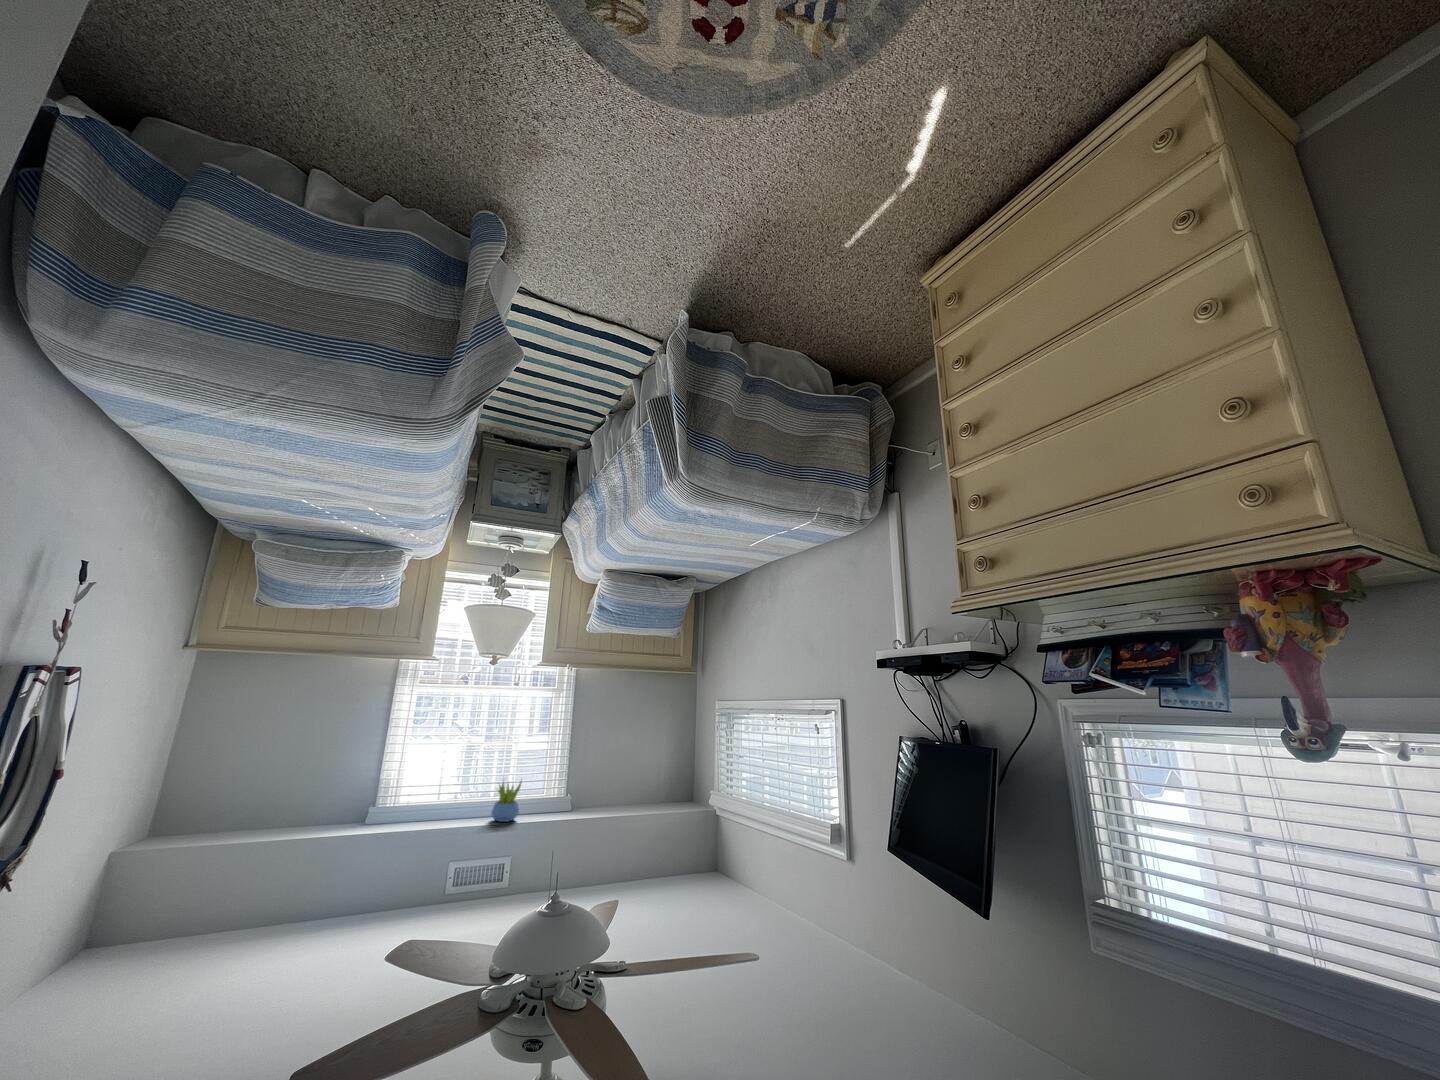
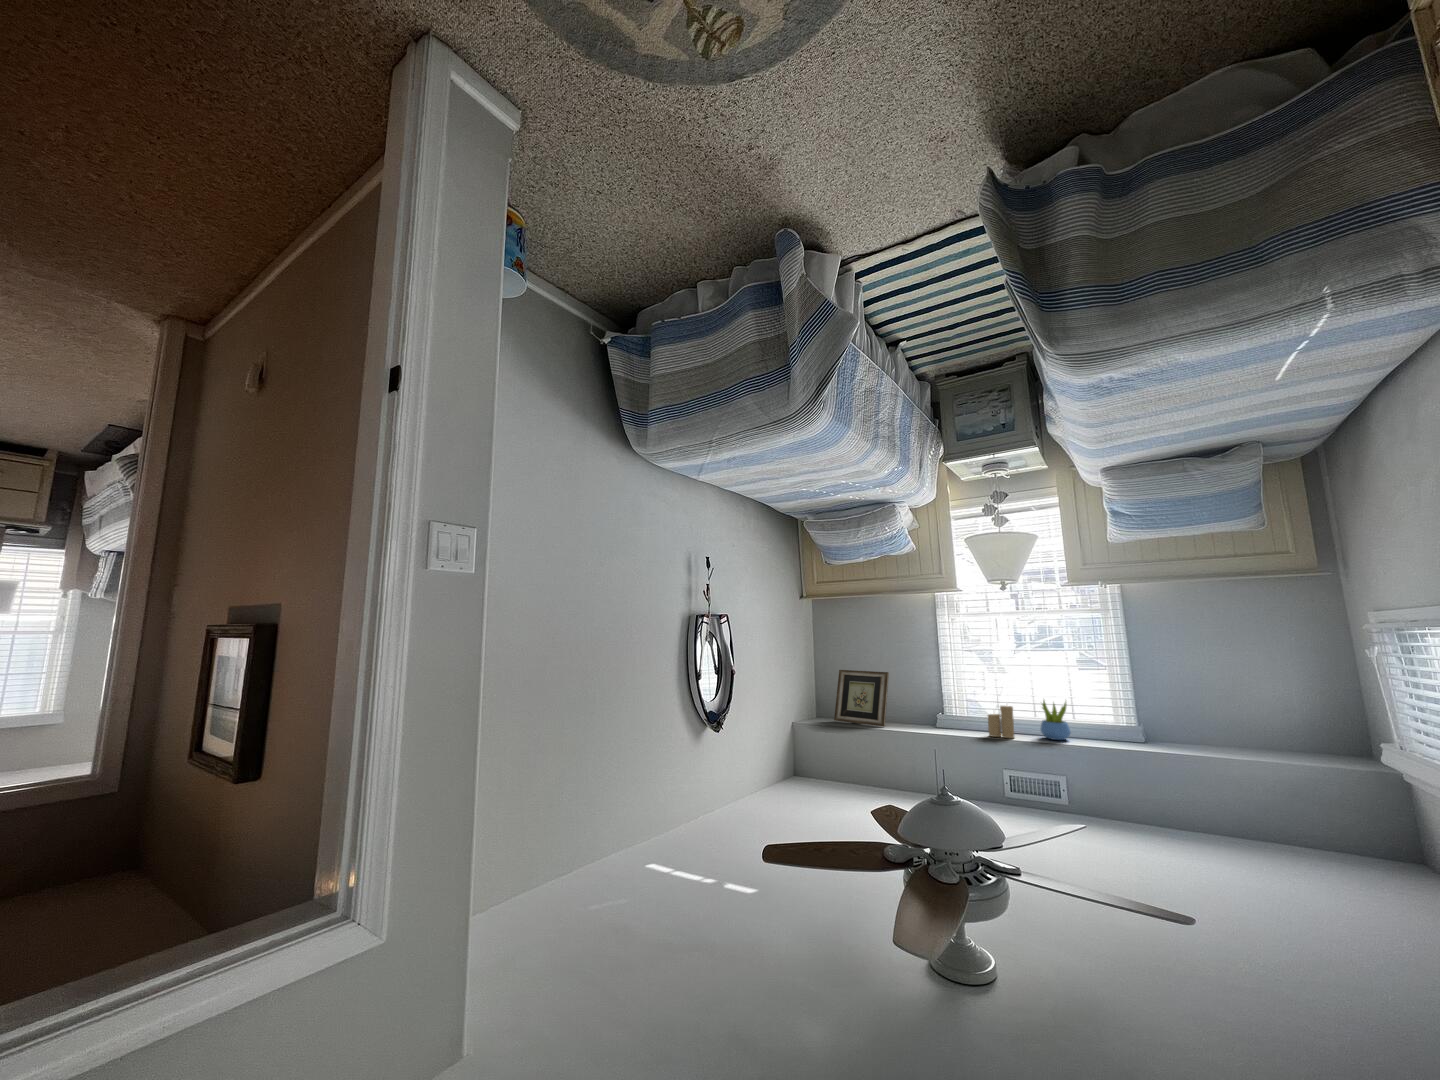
picture frame: none [202,760,320,840] -> present [834,670,889,726]
candle: none [440,785,472,828] -> present [988,702,1014,738]

